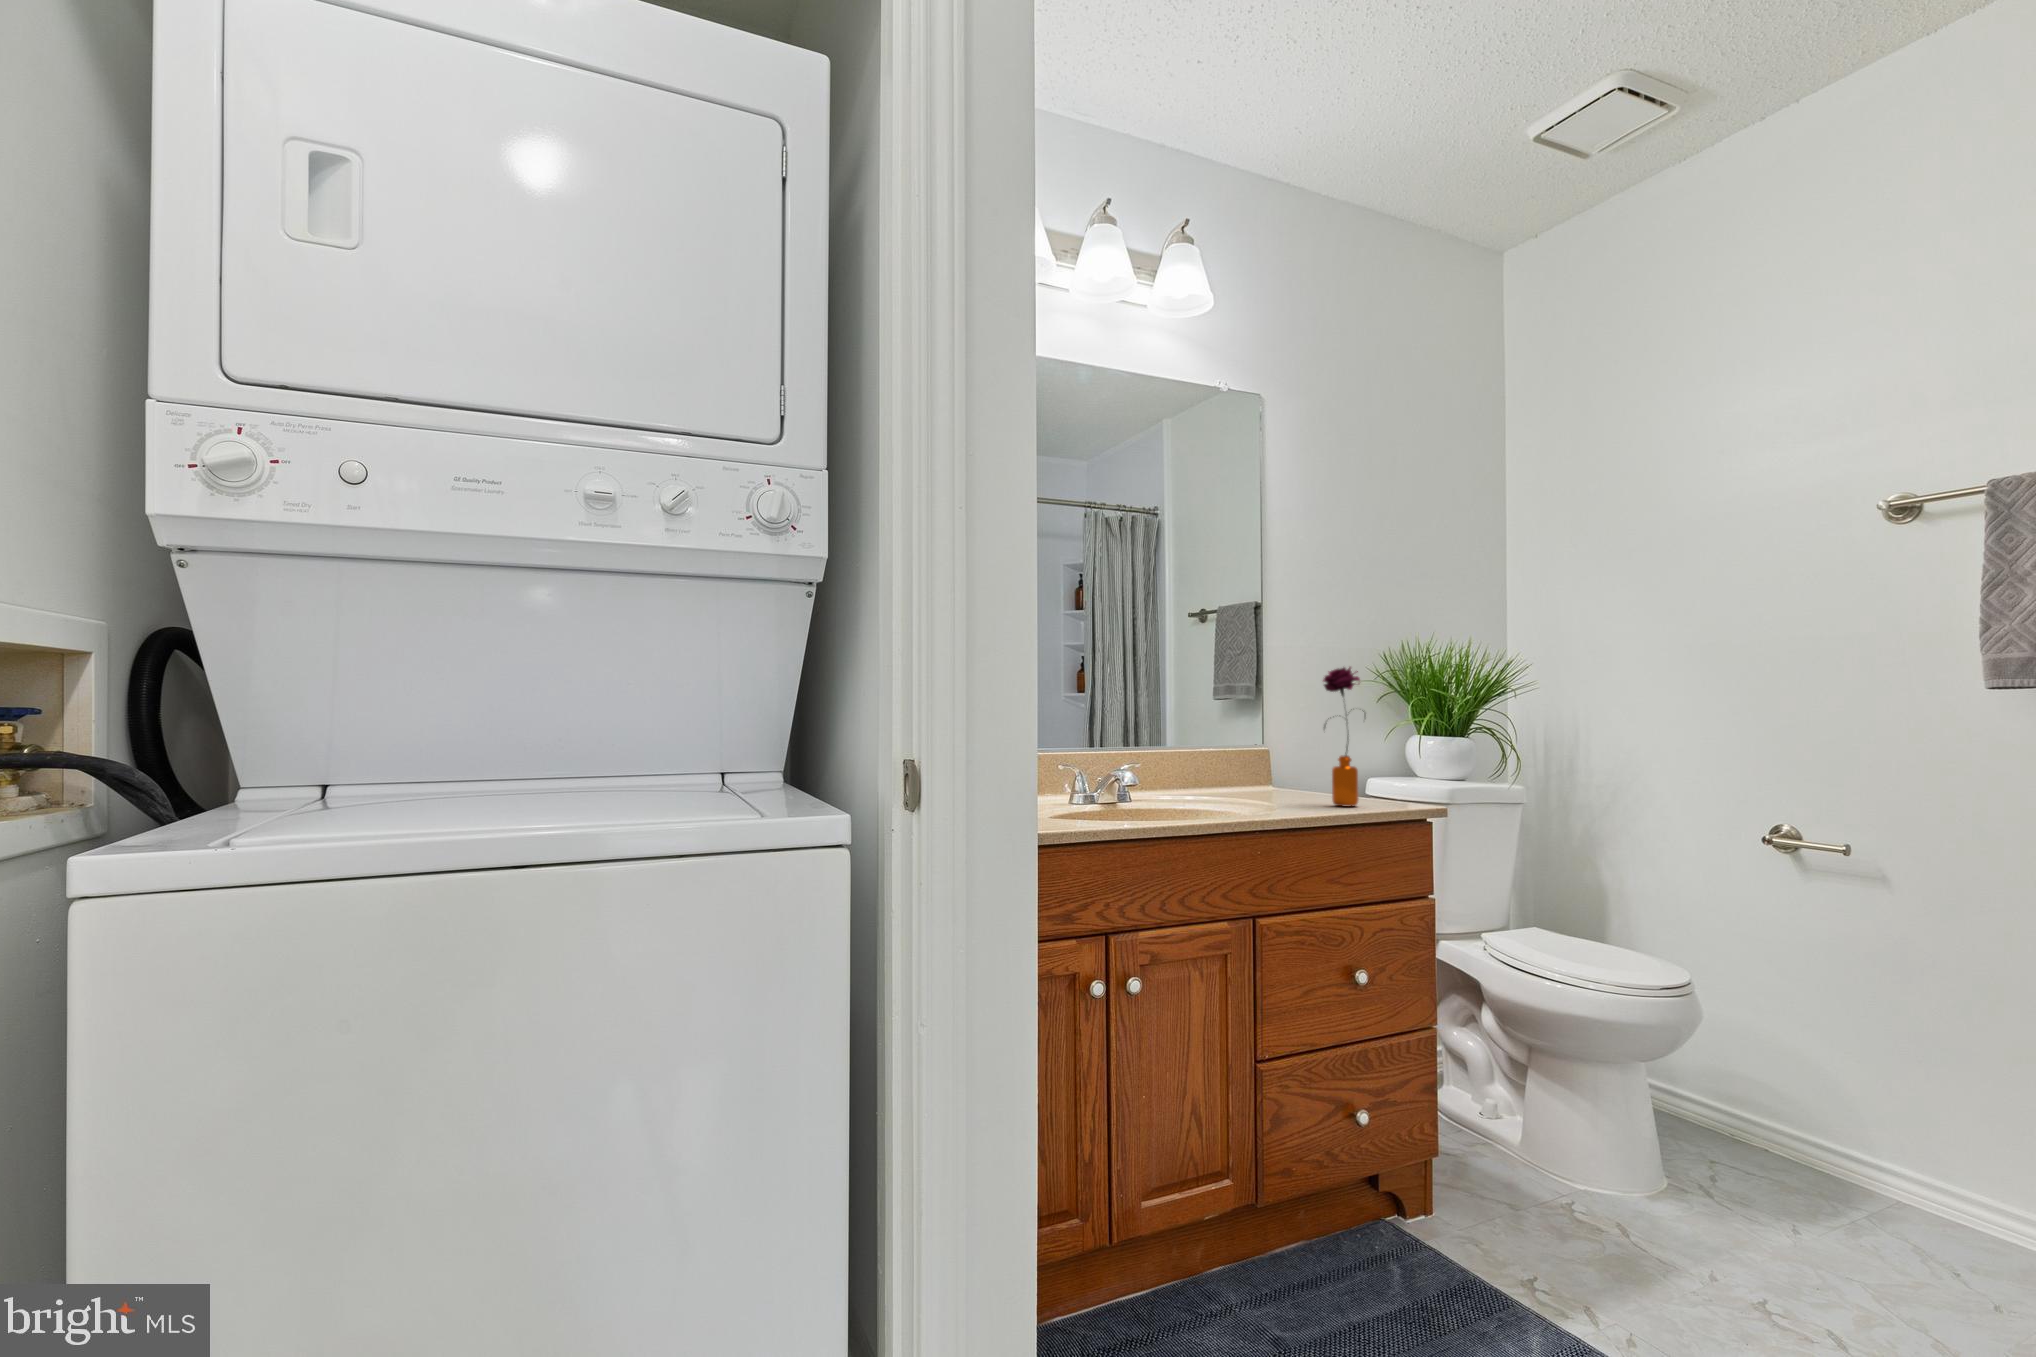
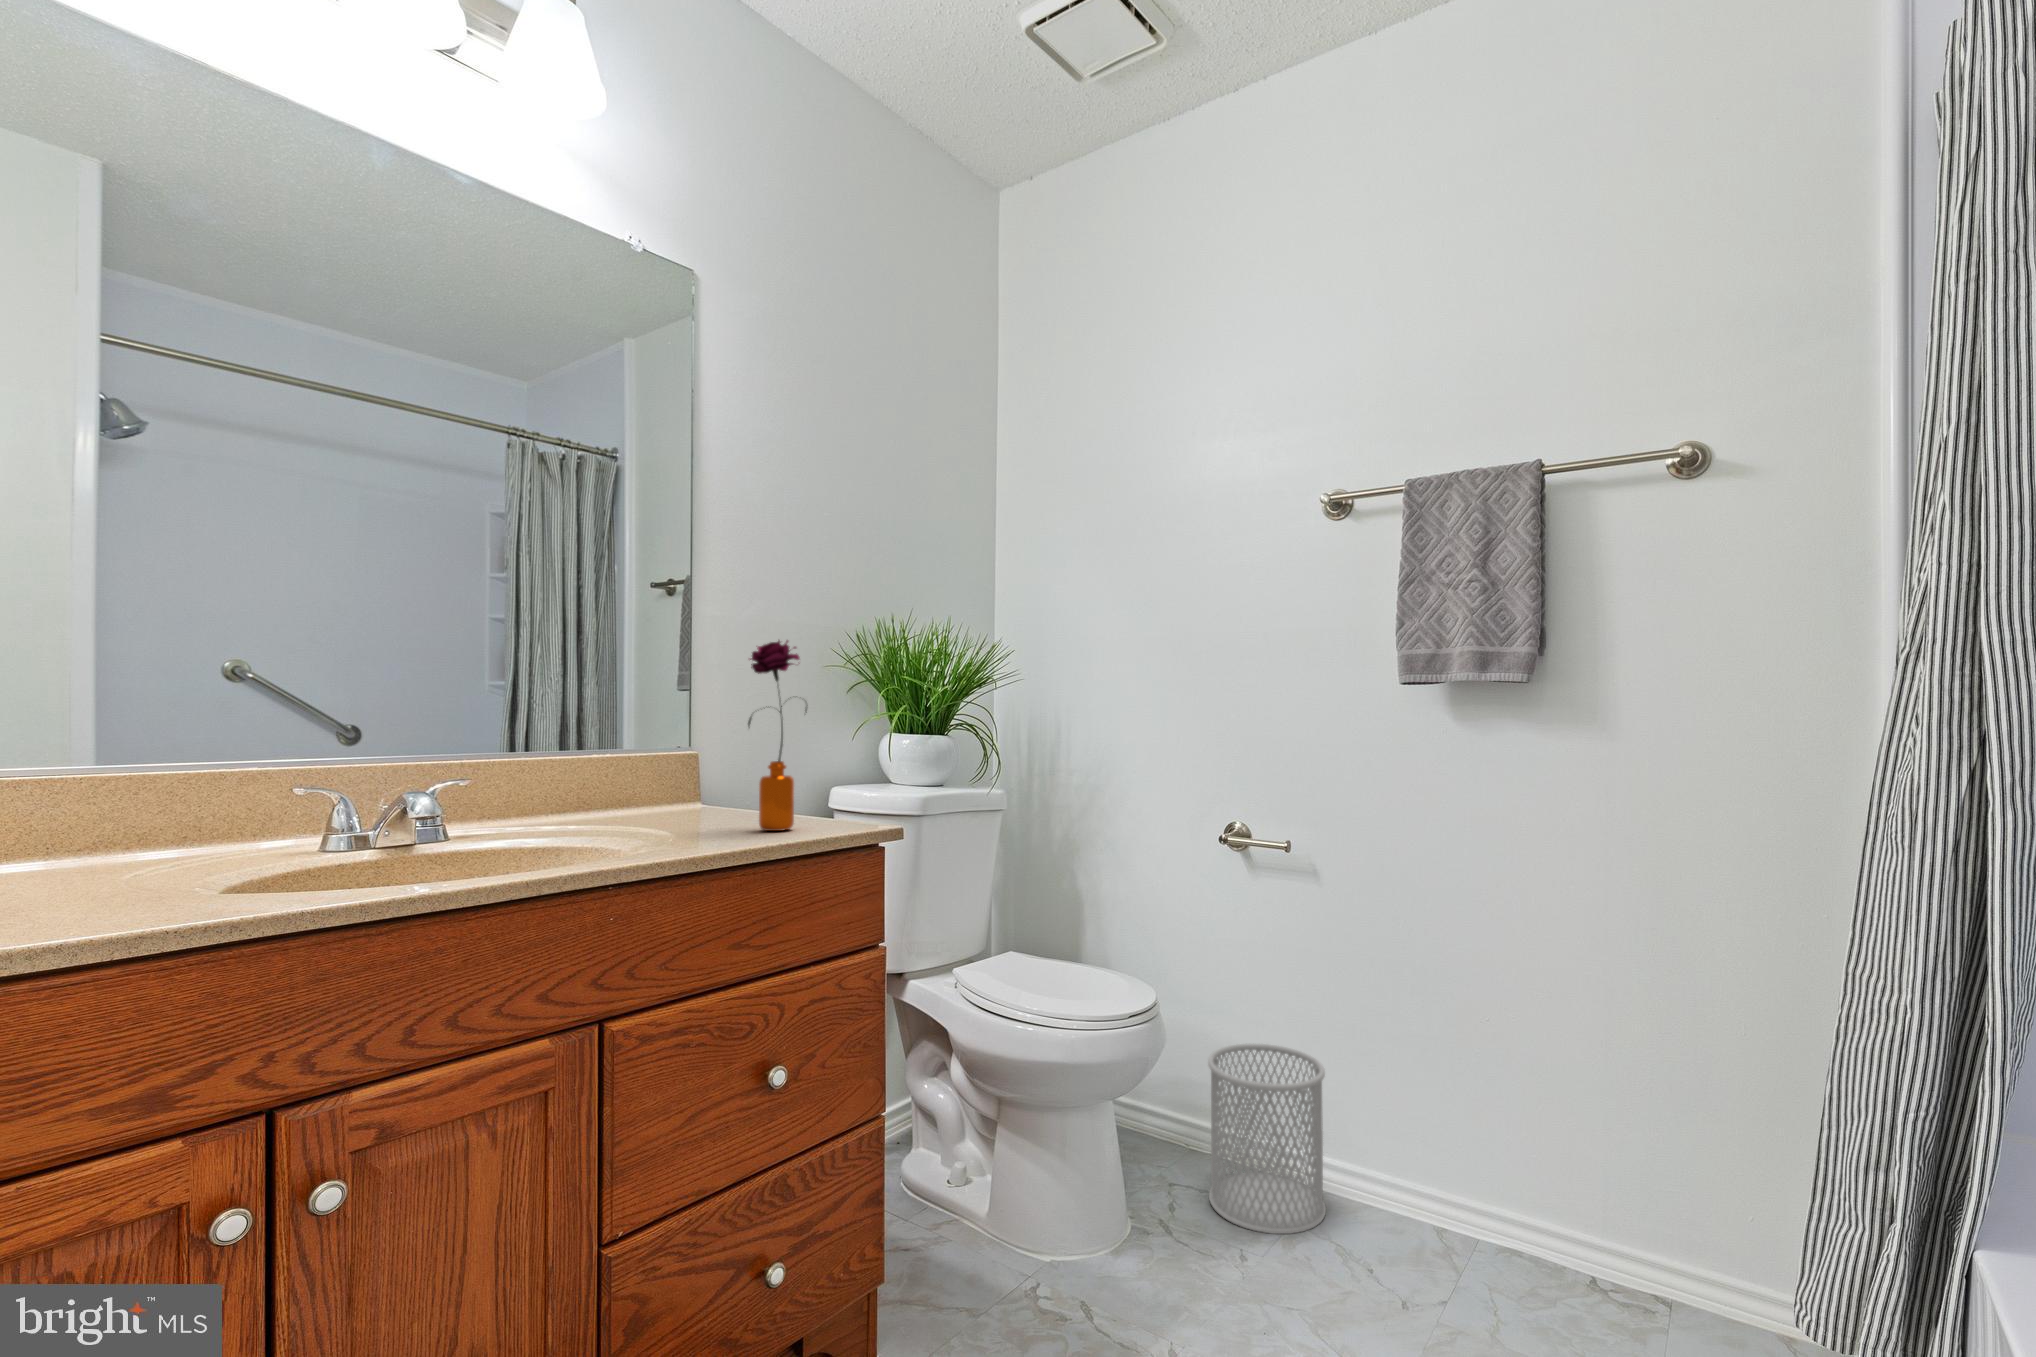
wastebasket: none [1751,1039,1898,1222] -> present [1208,1044,1326,1234]

